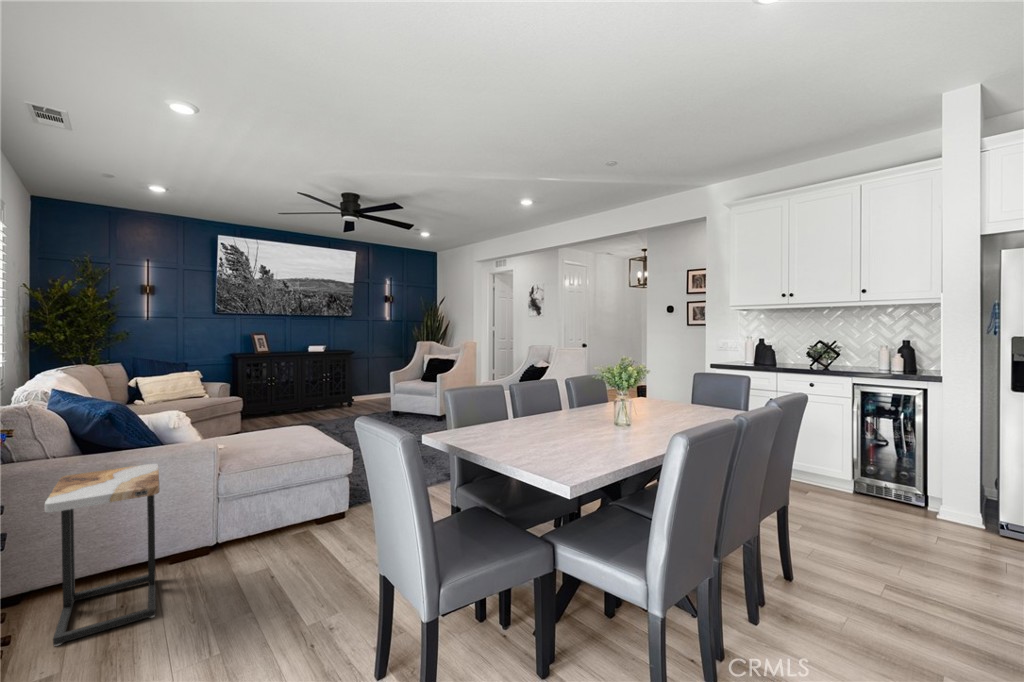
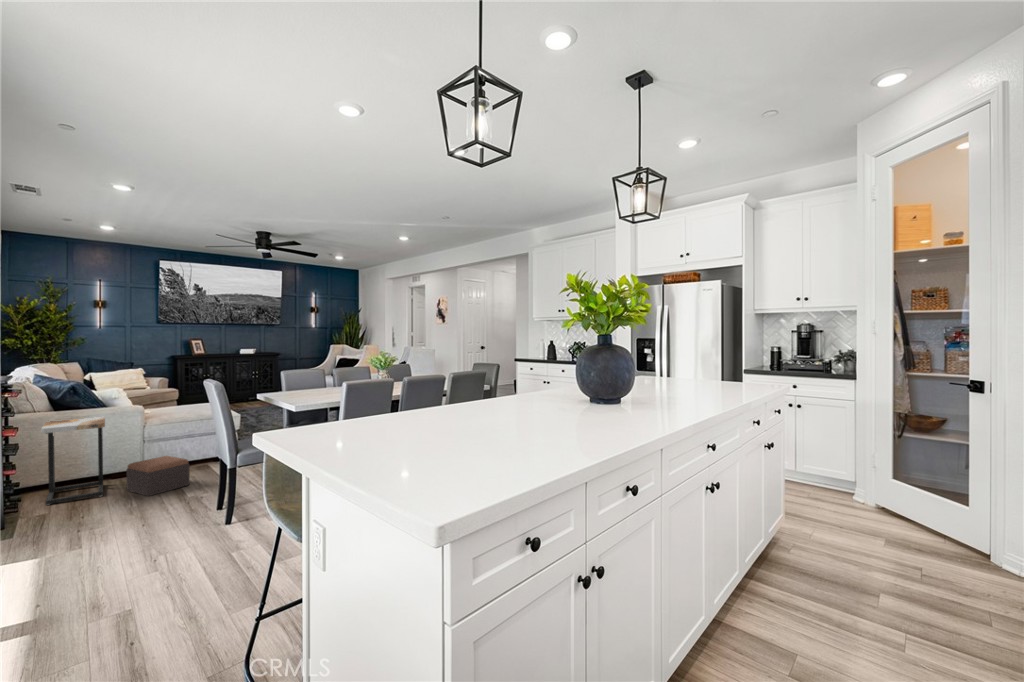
footstool: none [195,530,298,619] -> present [126,456,190,496]

